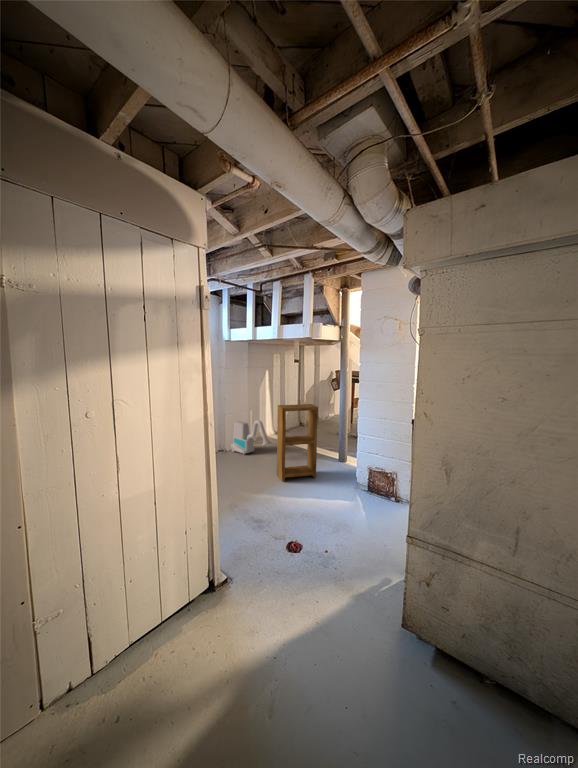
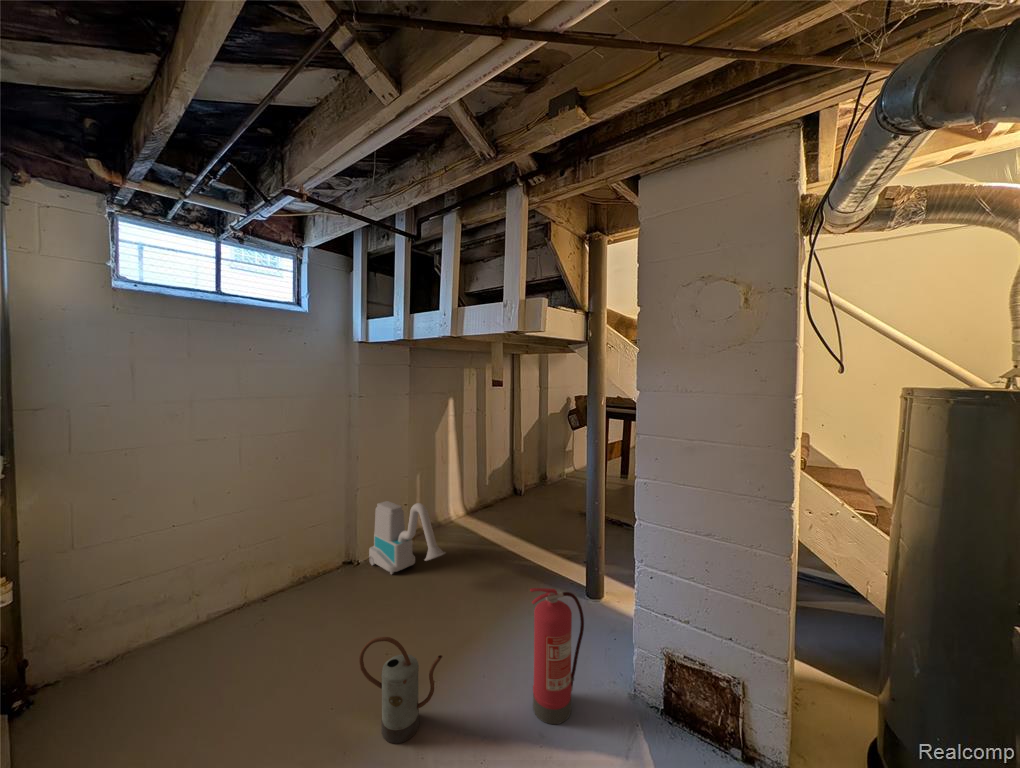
shelving unit: present [277,404,318,482] -> none [446,478,538,672]
fire extinguisher: none [316,442,337,493] -> present [530,588,584,724]
watering can: none [249,459,282,497] -> present [359,637,443,744]

